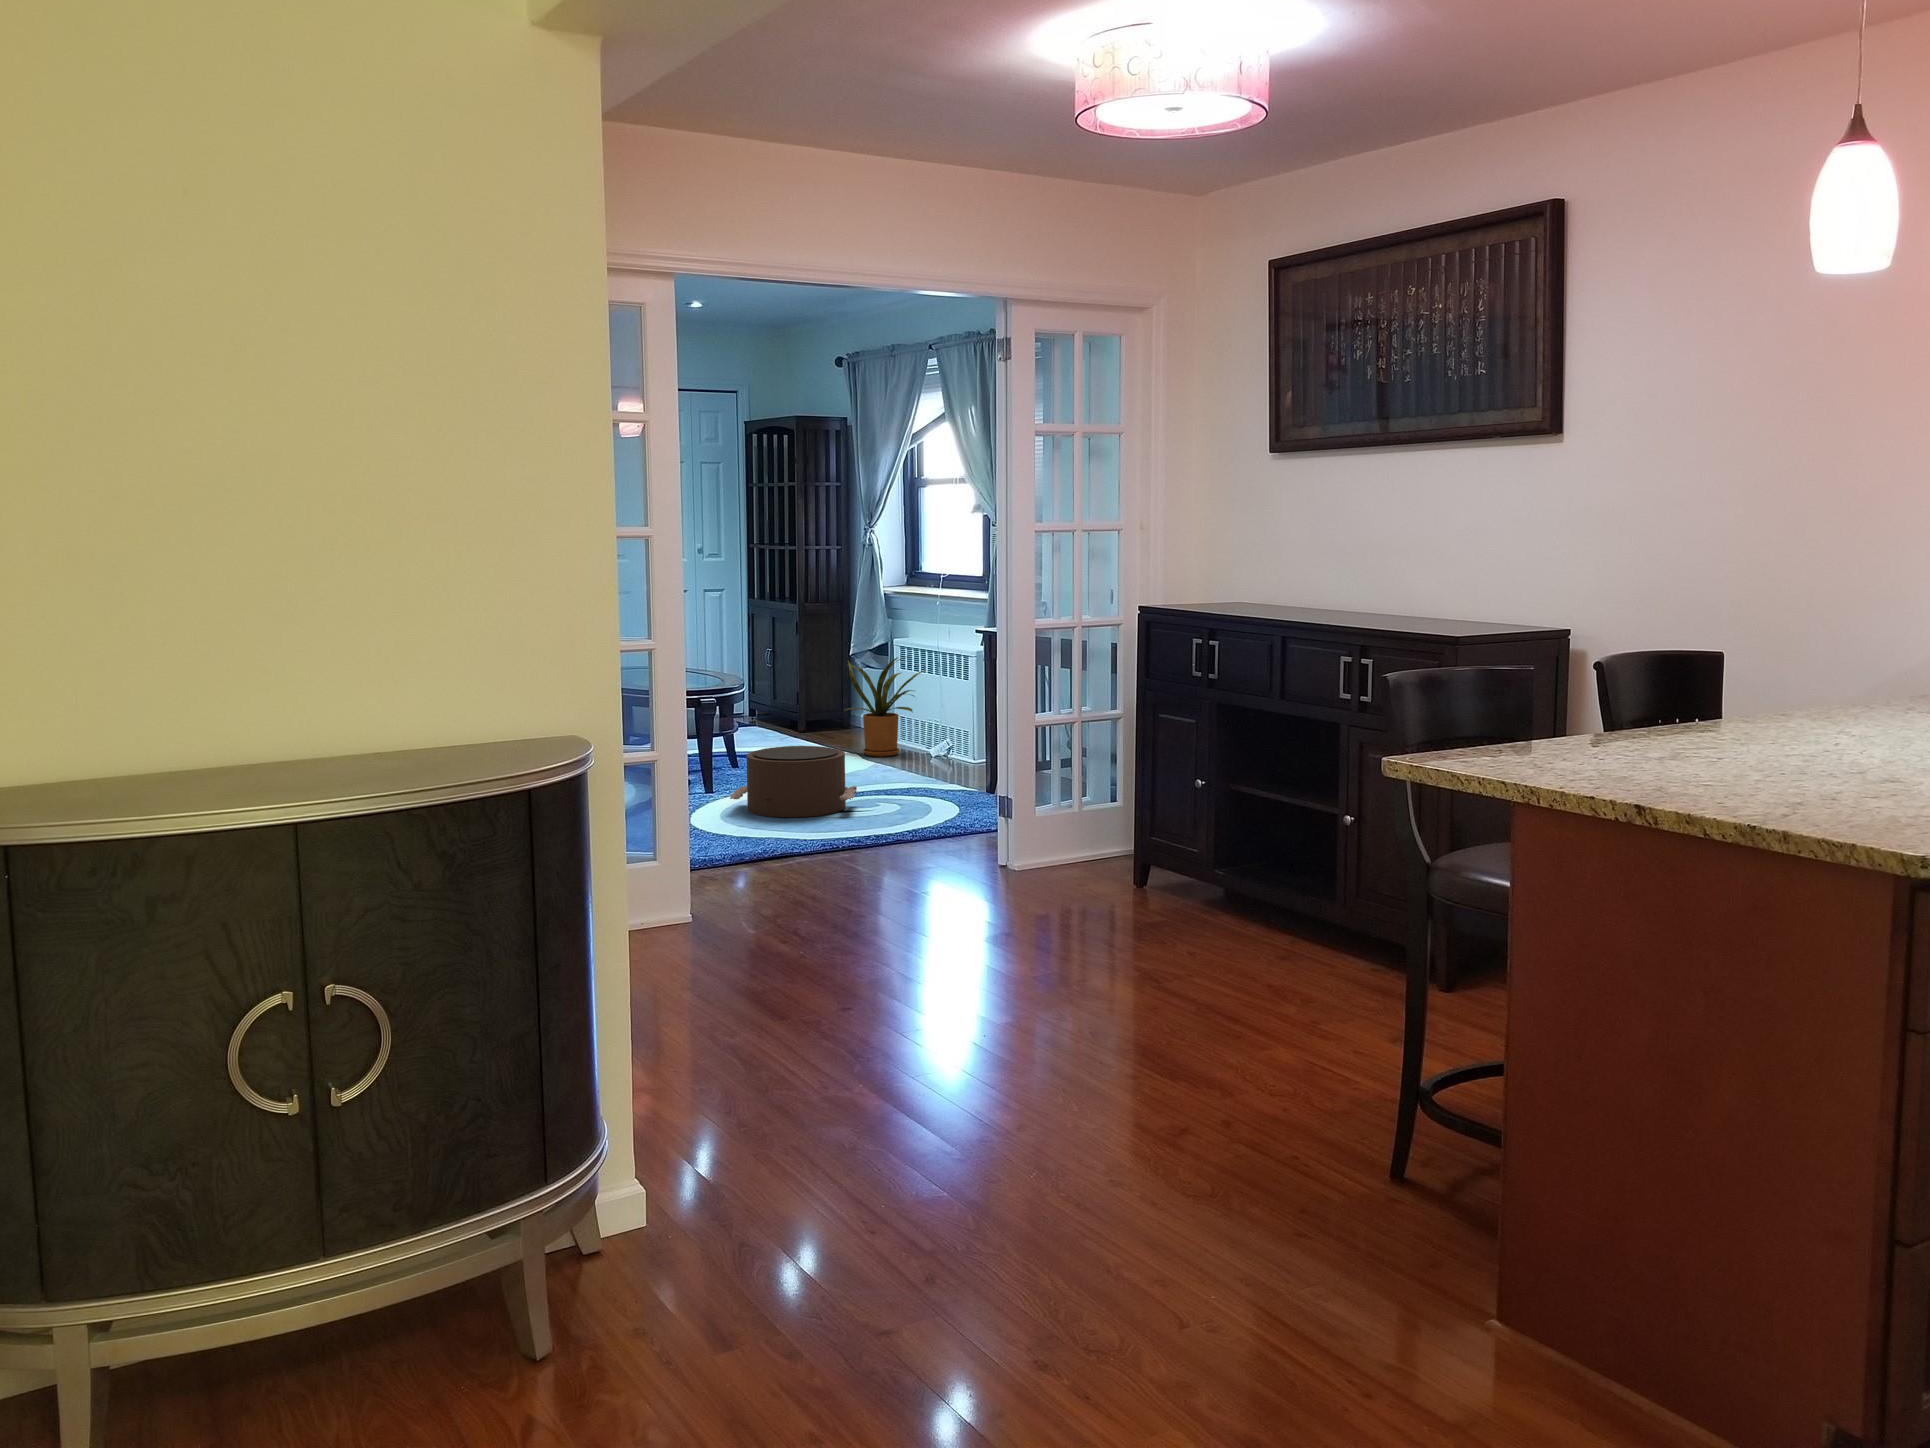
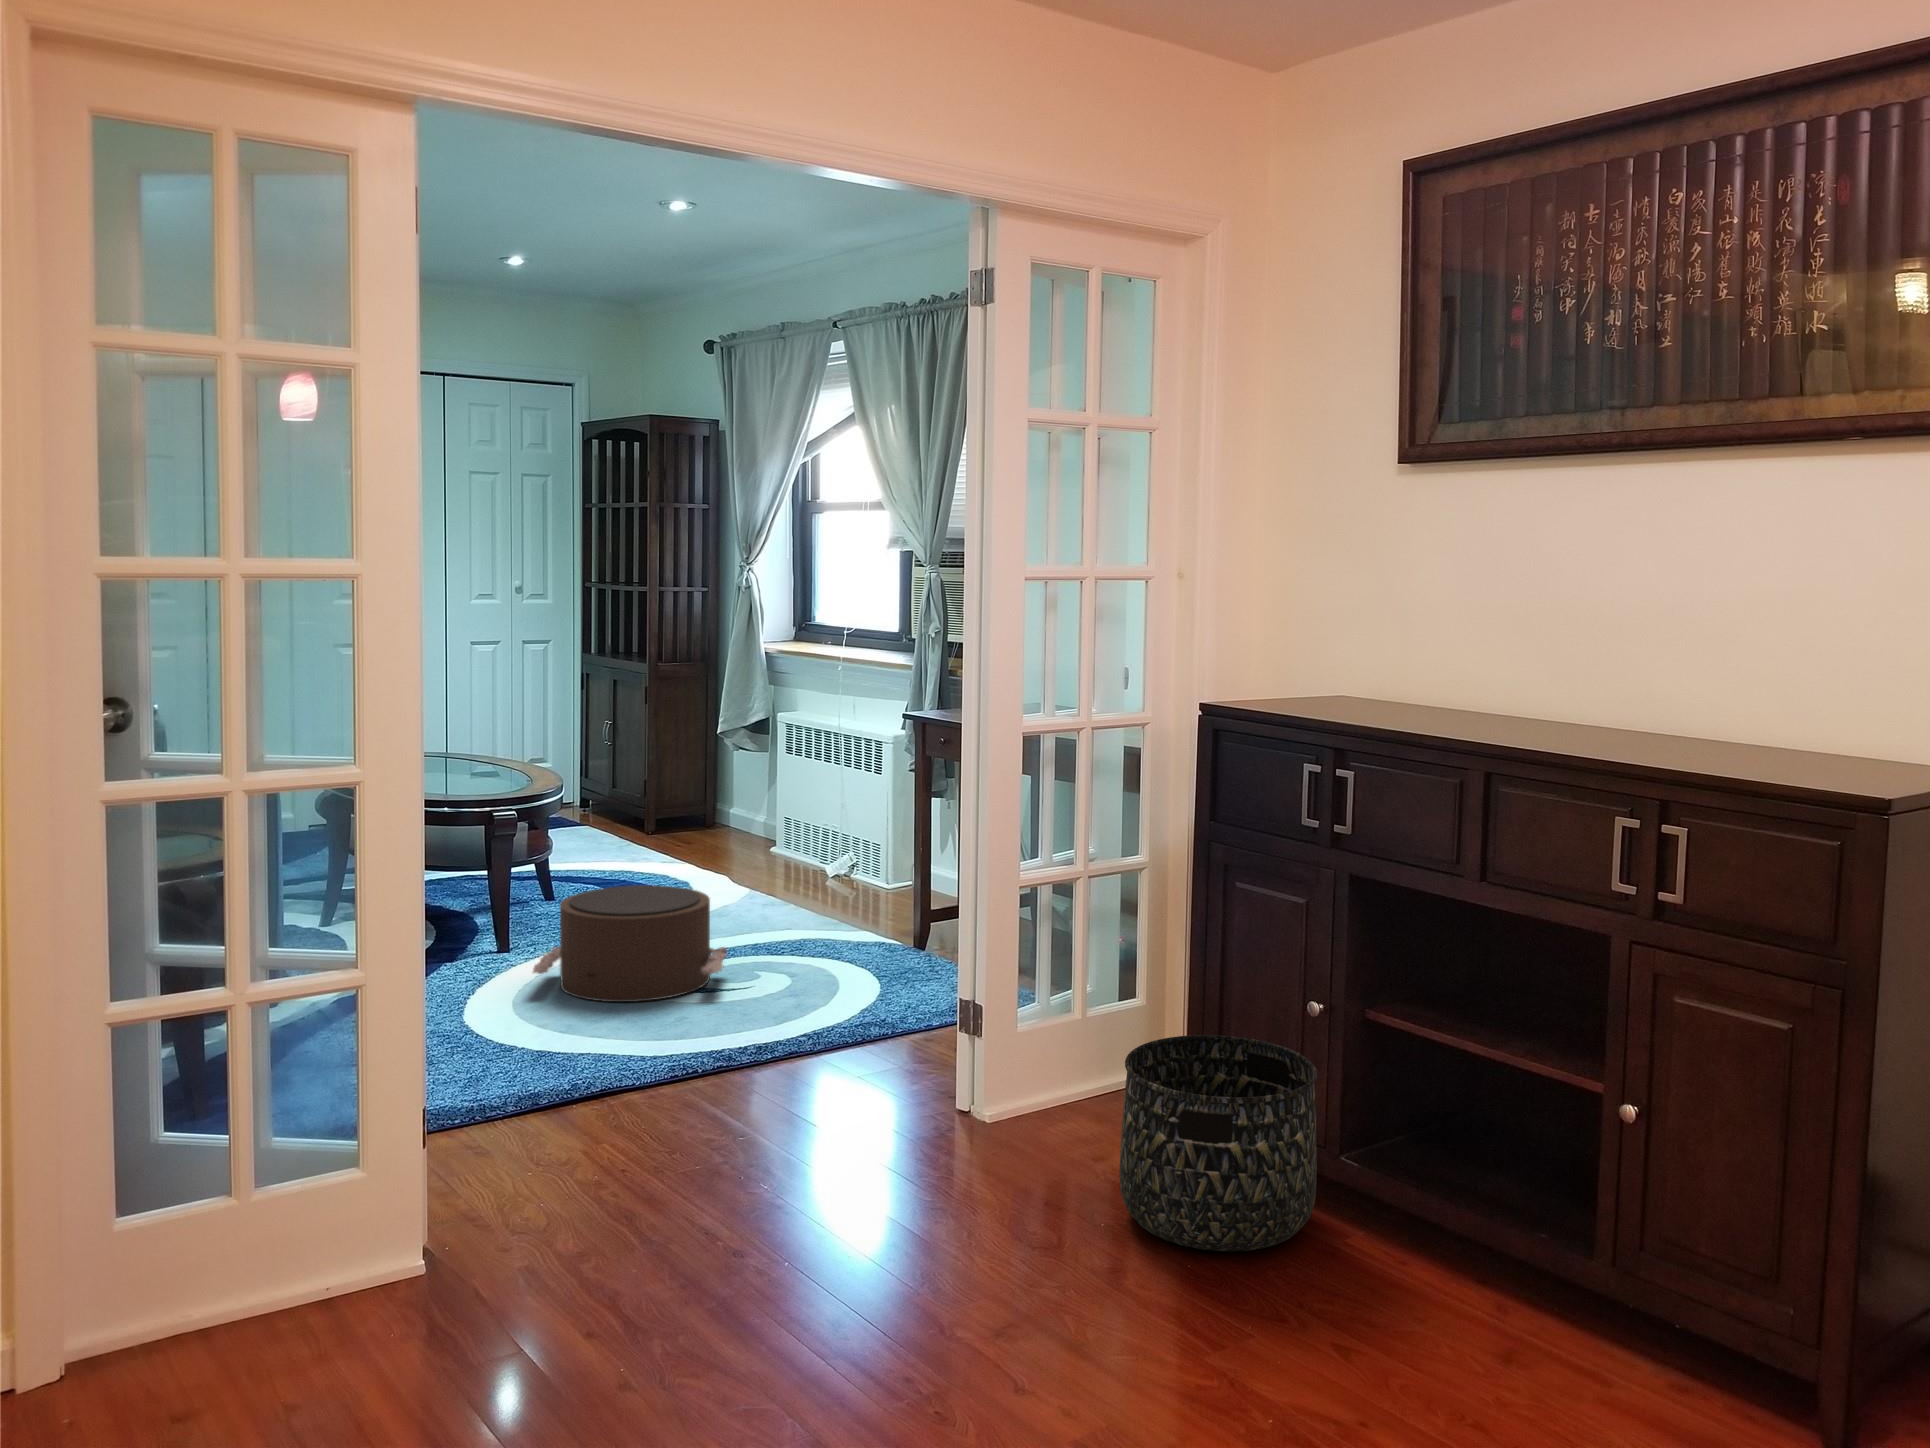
house plant: present [845,657,924,756] -> none [704,741,826,879]
basket: none [1083,805,1198,918] -> present [1119,1035,1317,1251]

